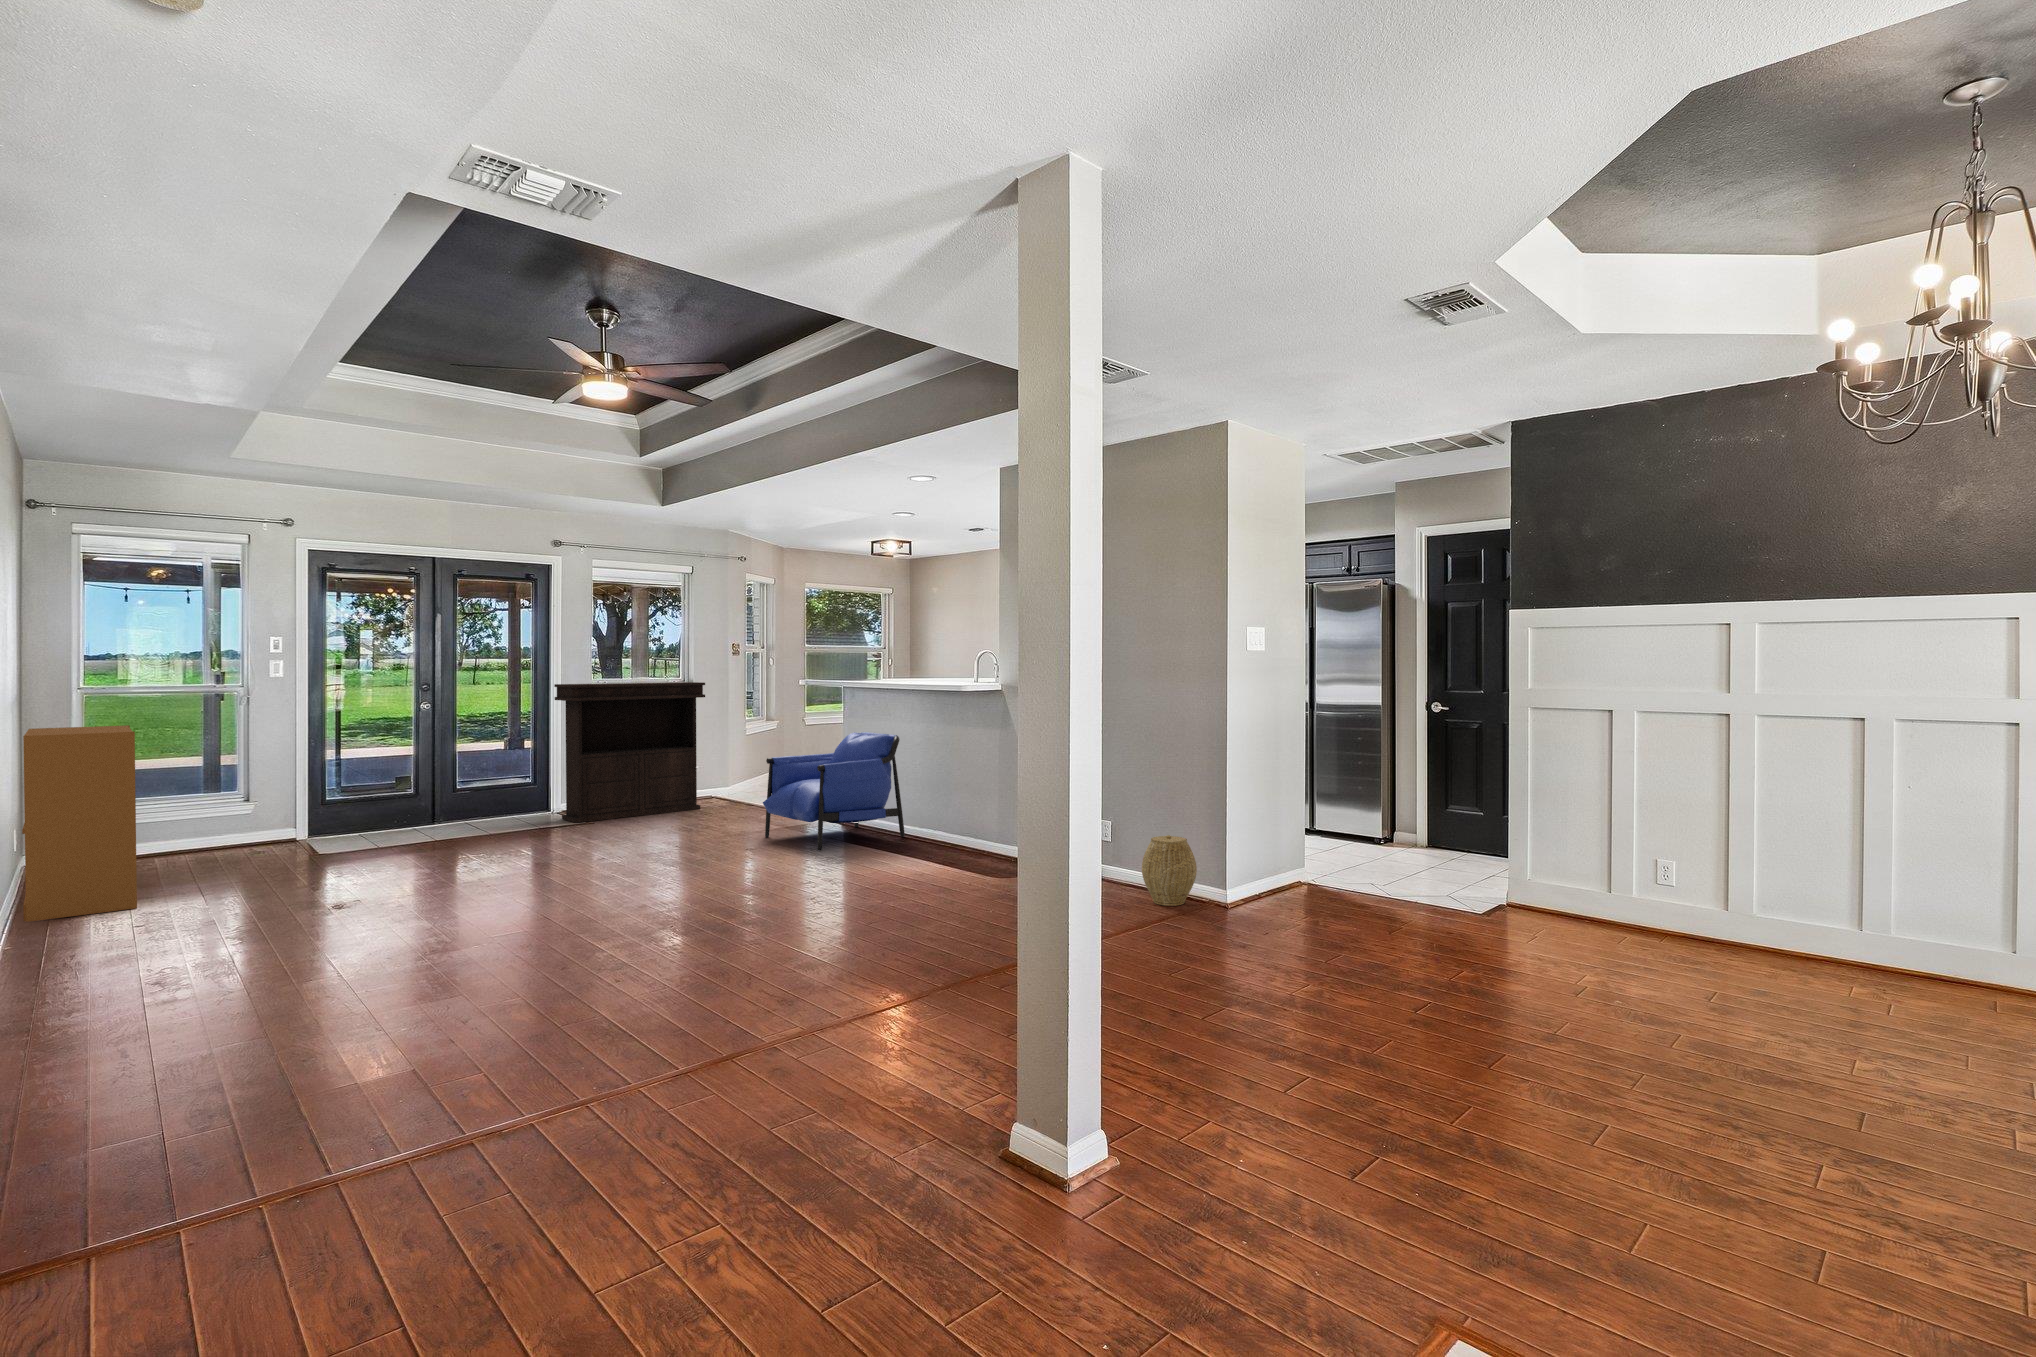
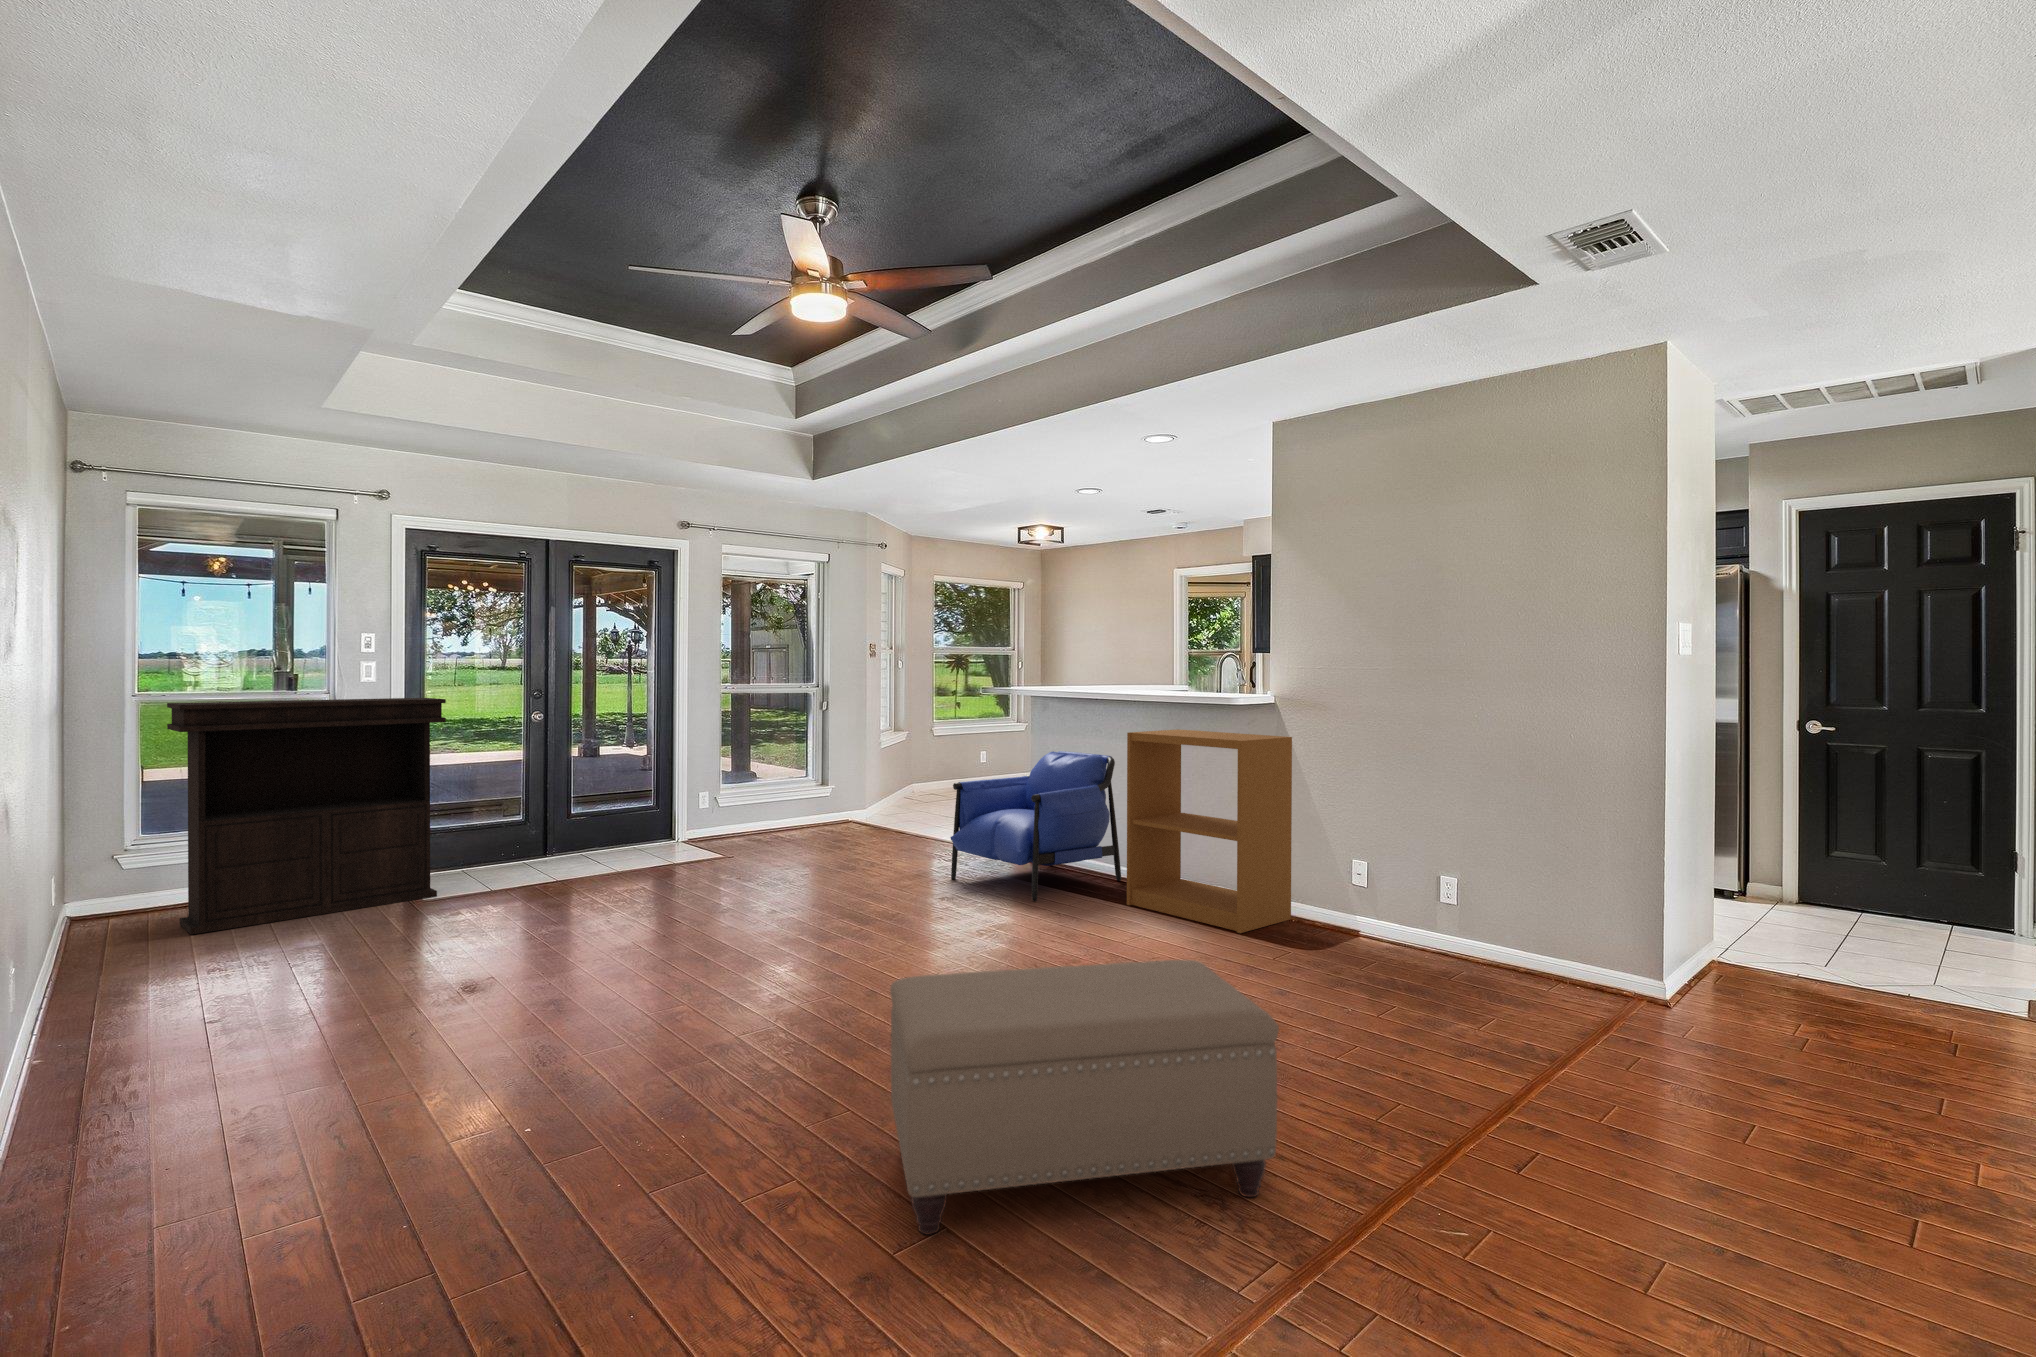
console table: present [554,682,705,823] -> present [167,698,446,934]
bookshelf: present [22,725,137,922] -> present [1127,729,1292,933]
woven basket: present [1142,835,1197,906] -> none [1534,903,1618,1002]
ottoman: none [577,859,830,1015] -> present [890,960,1279,1235]

